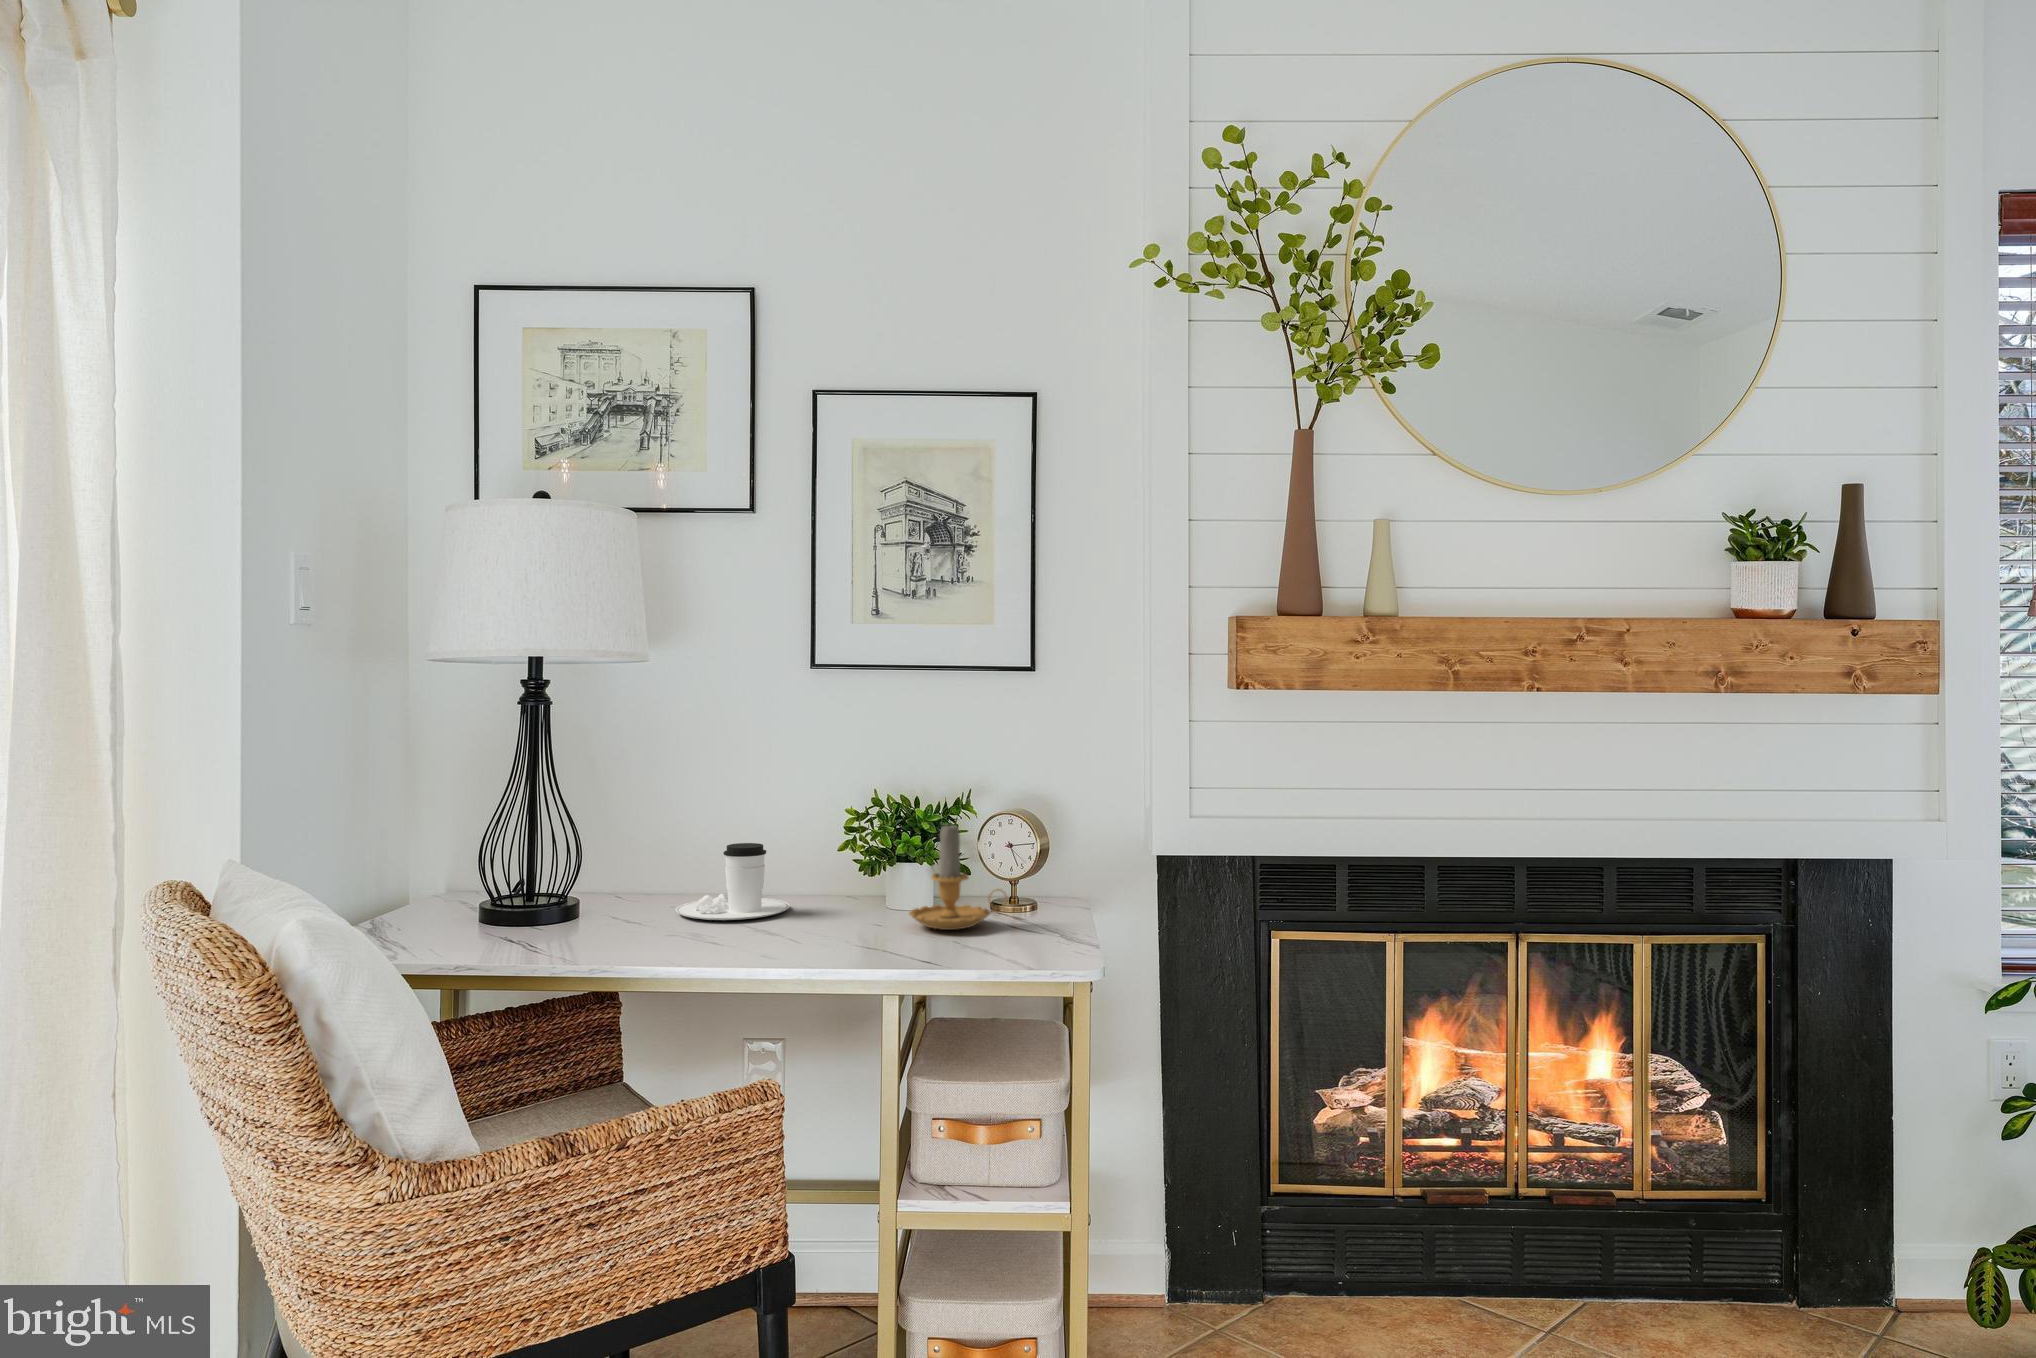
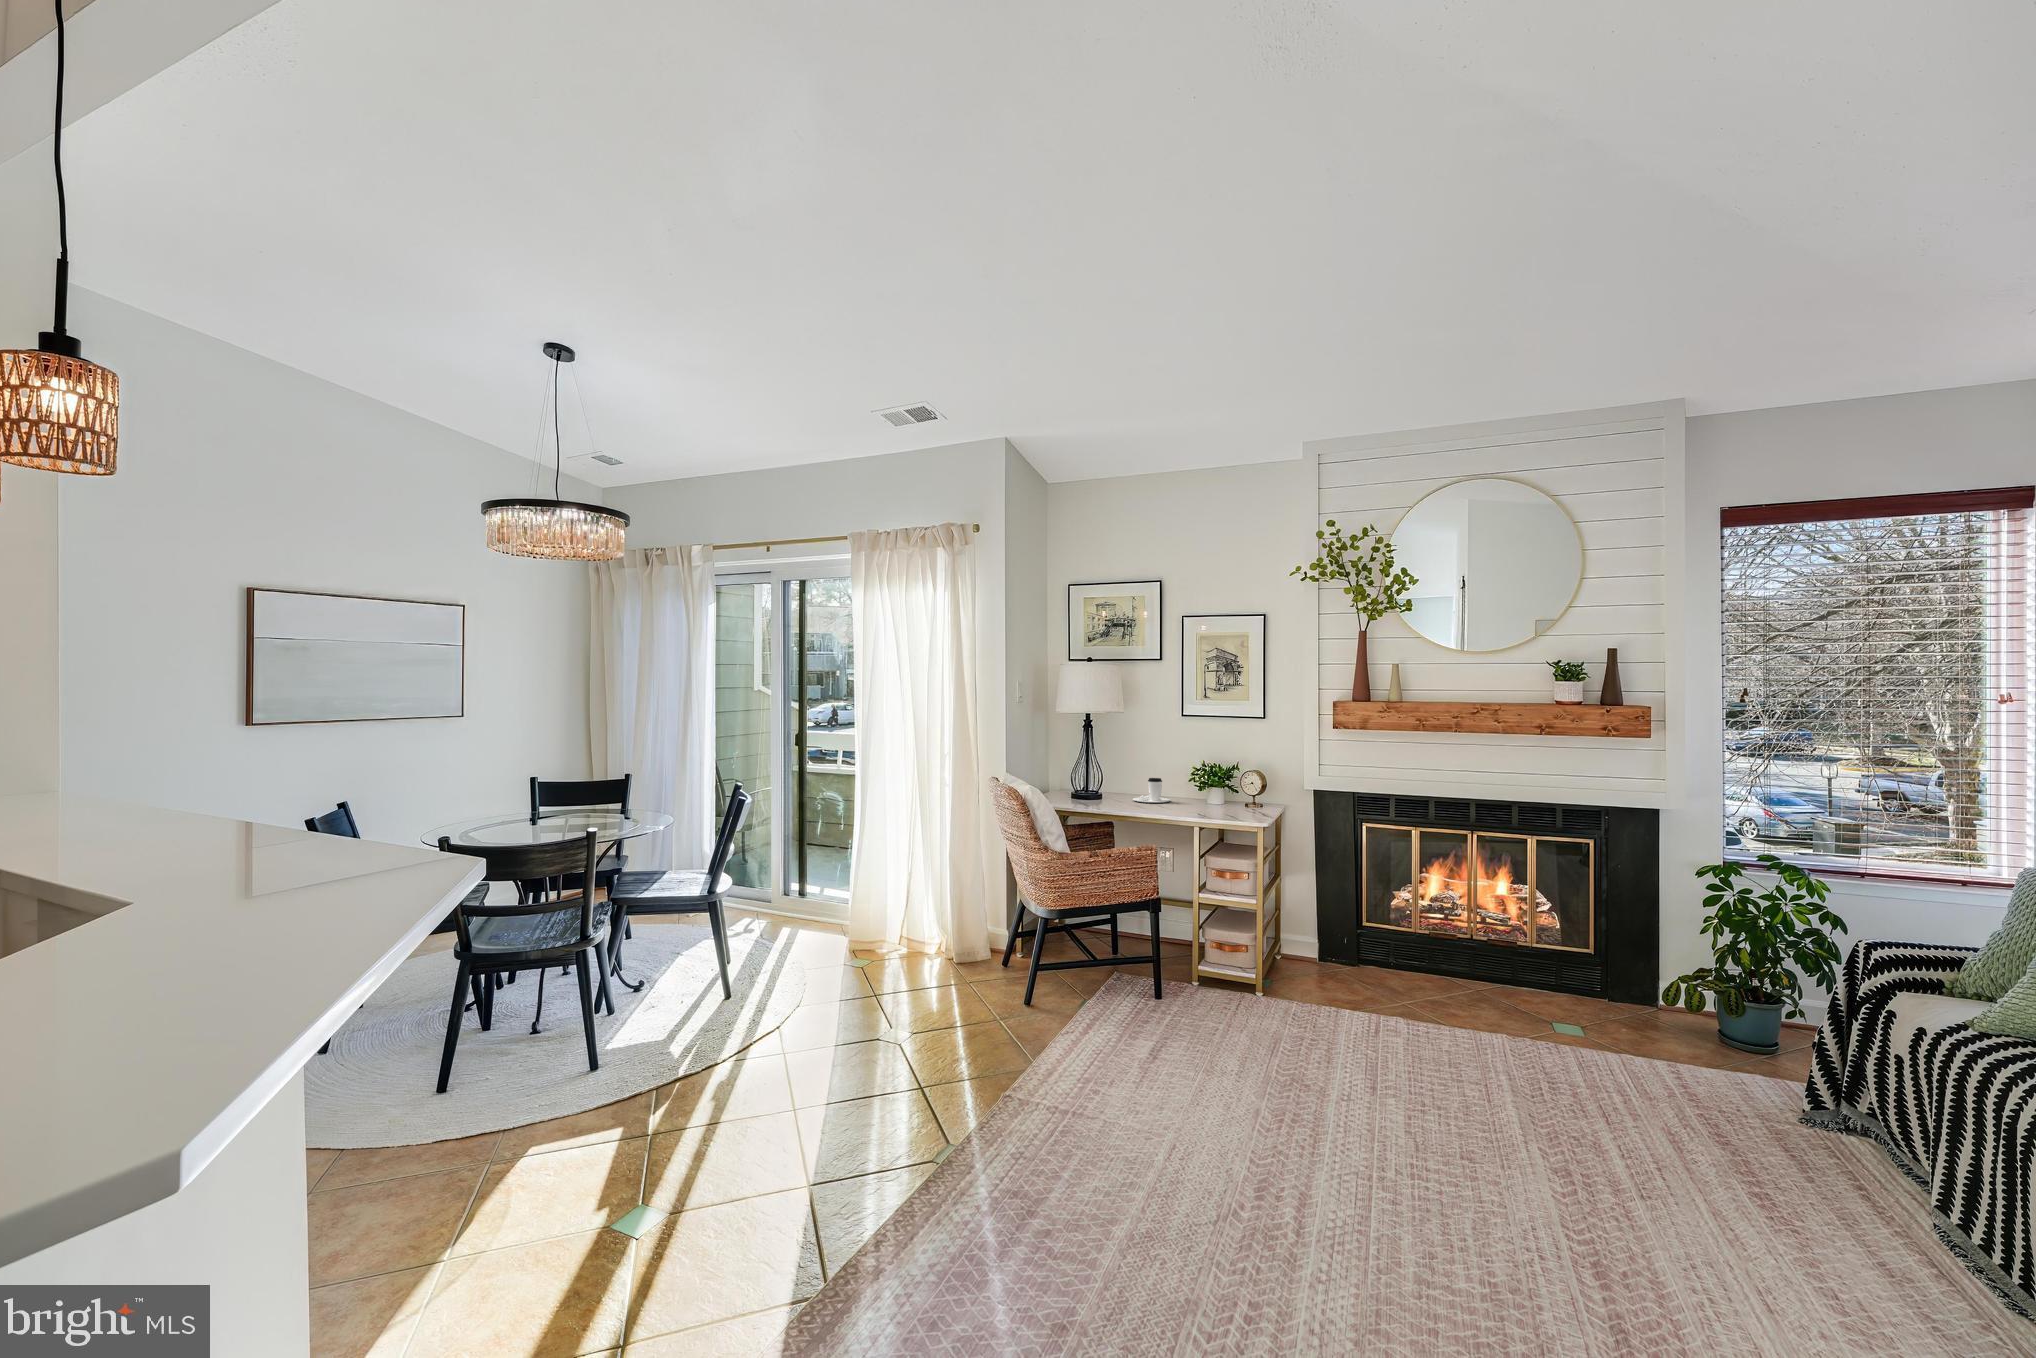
candle: present [909,825,1007,930] -> none [1208,772,1244,810]

